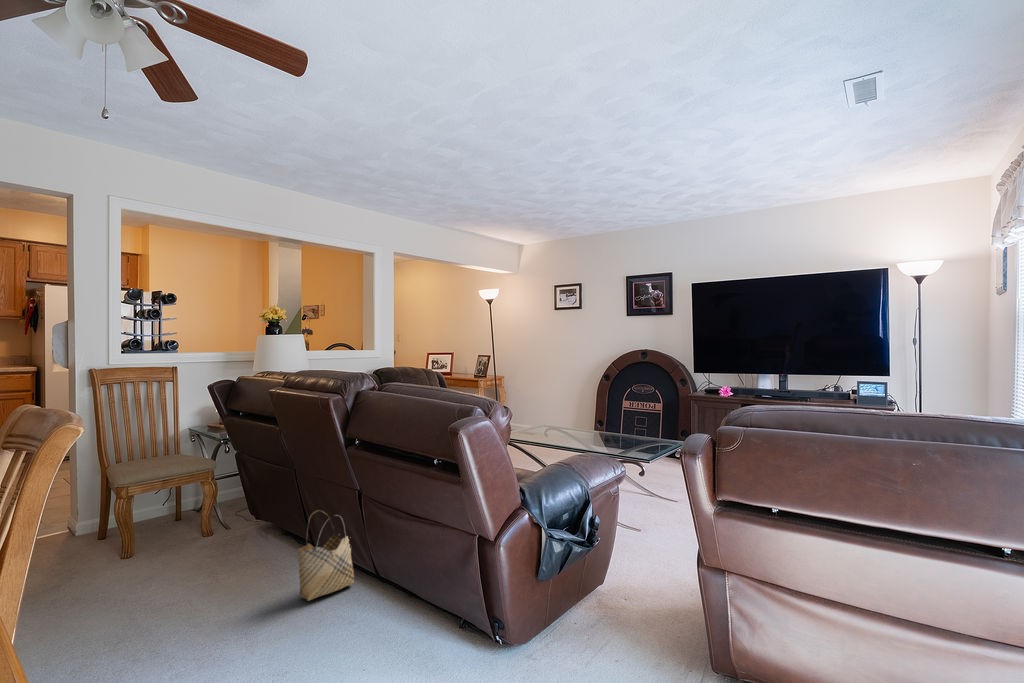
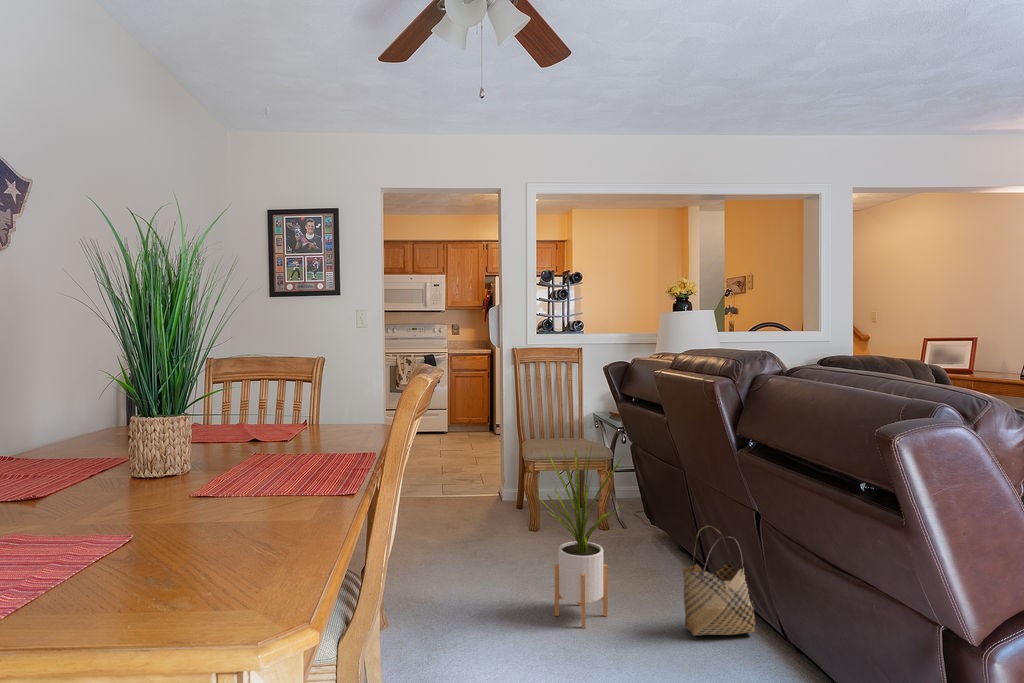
house plant: none [149,453,250,629] -> present [538,440,628,628]

